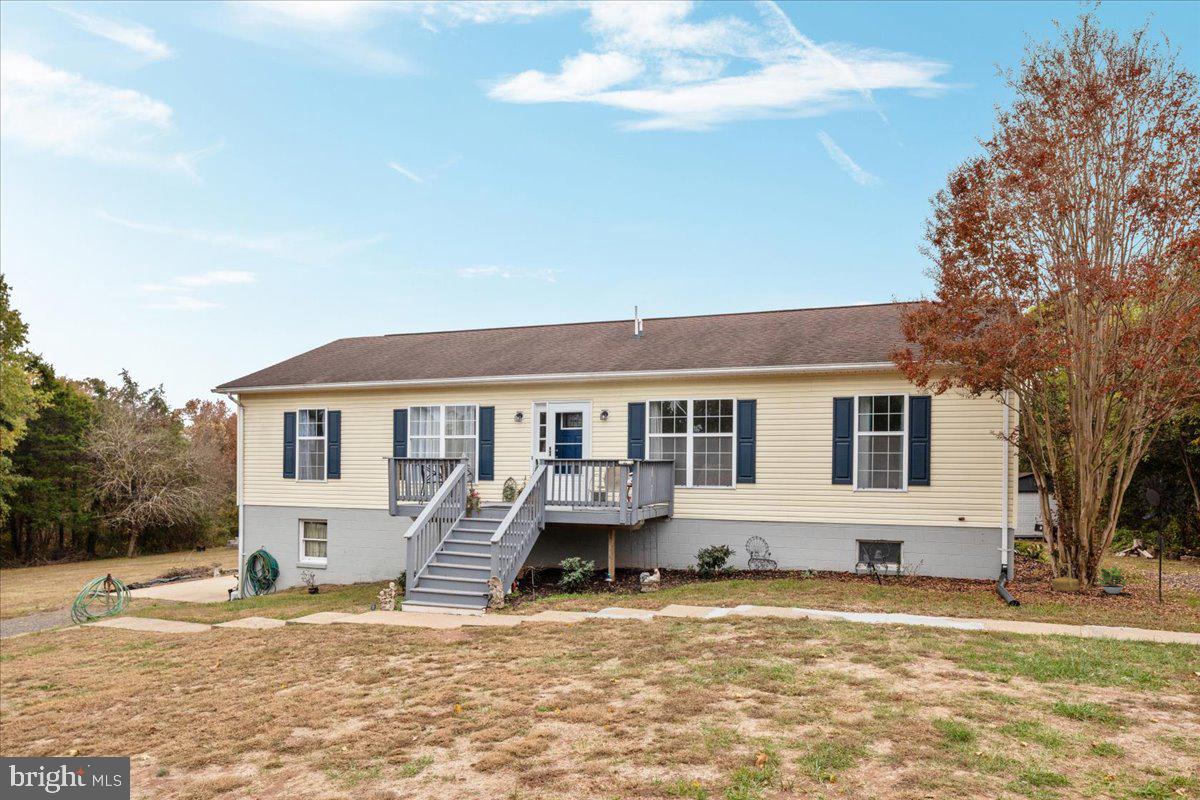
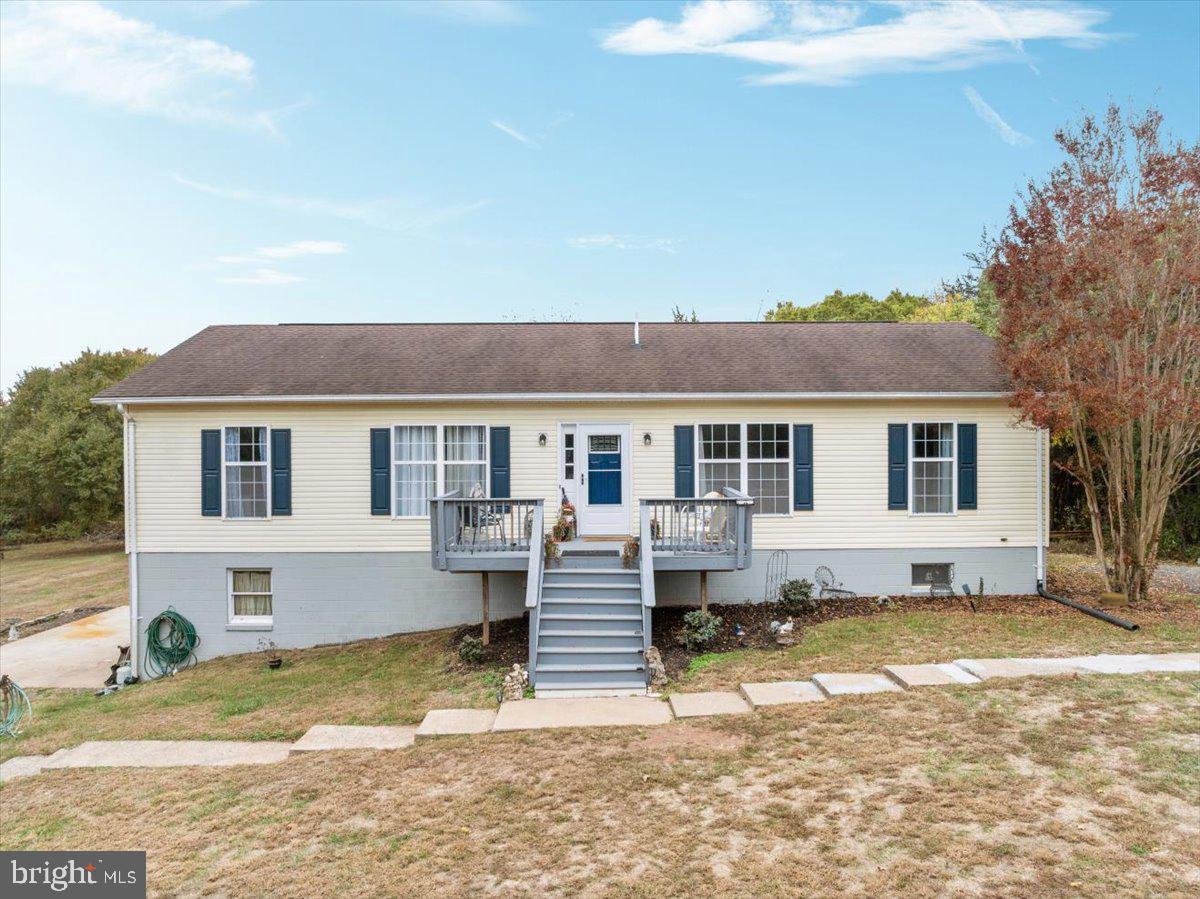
potted plant: present [1098,567,1127,594] -> none [1146,583,1179,607]

